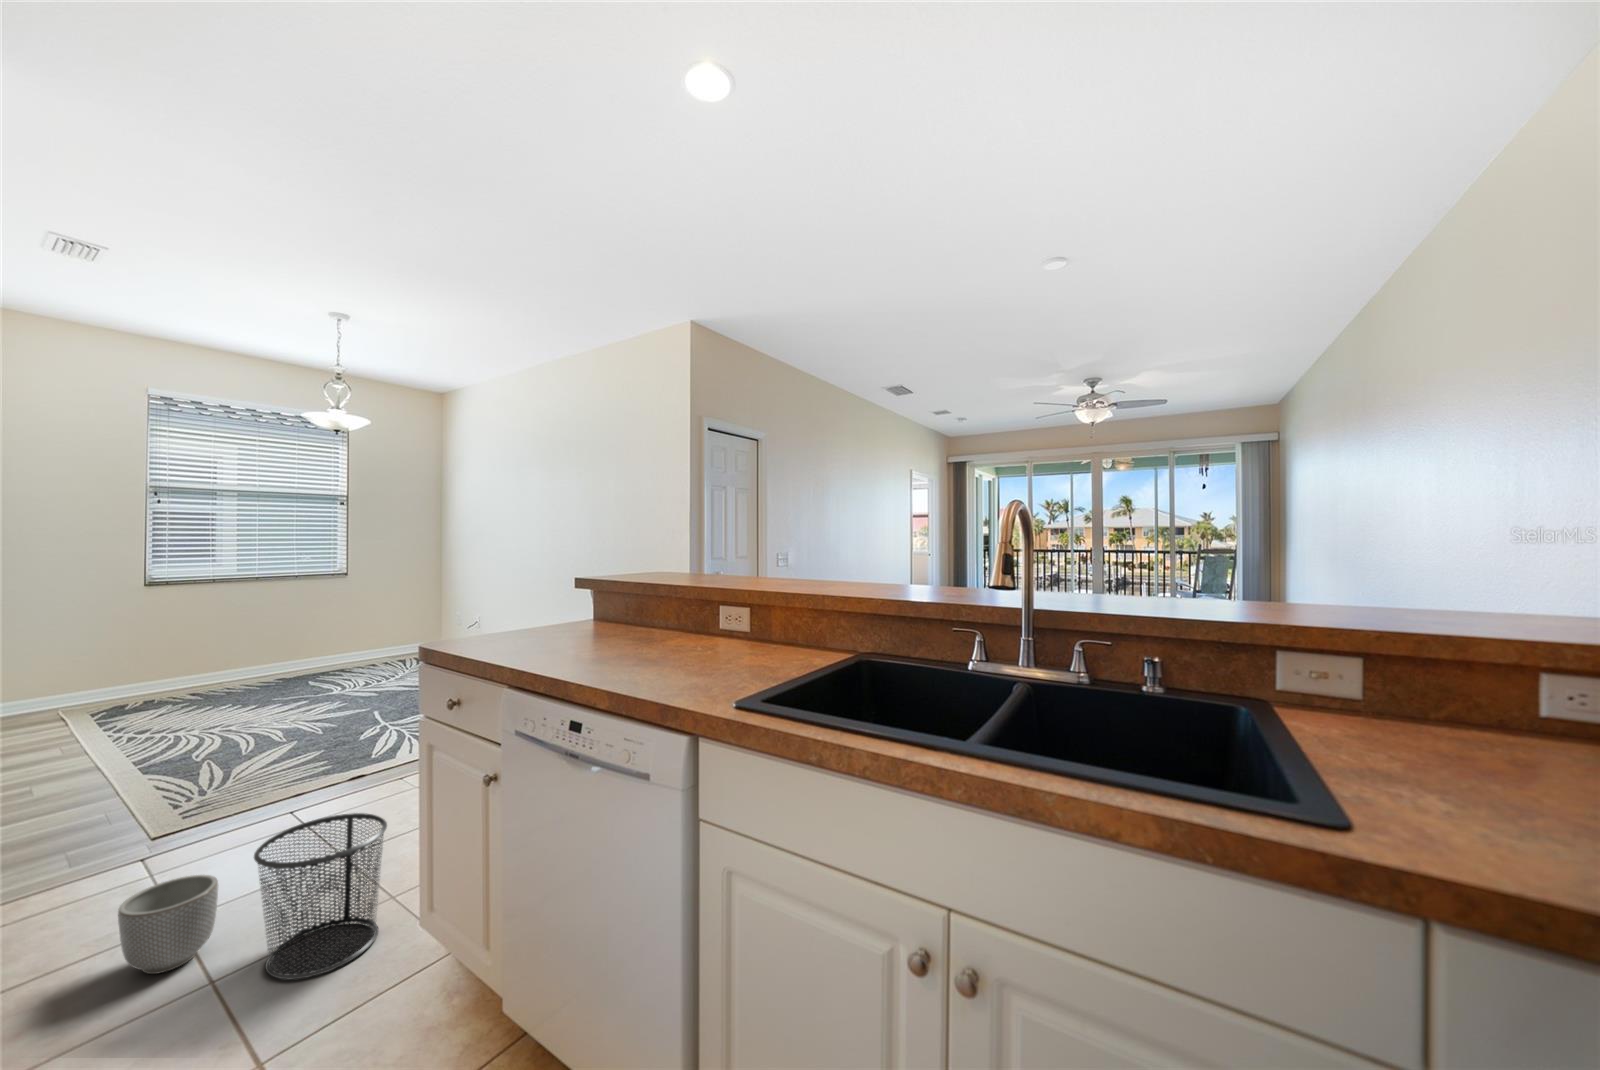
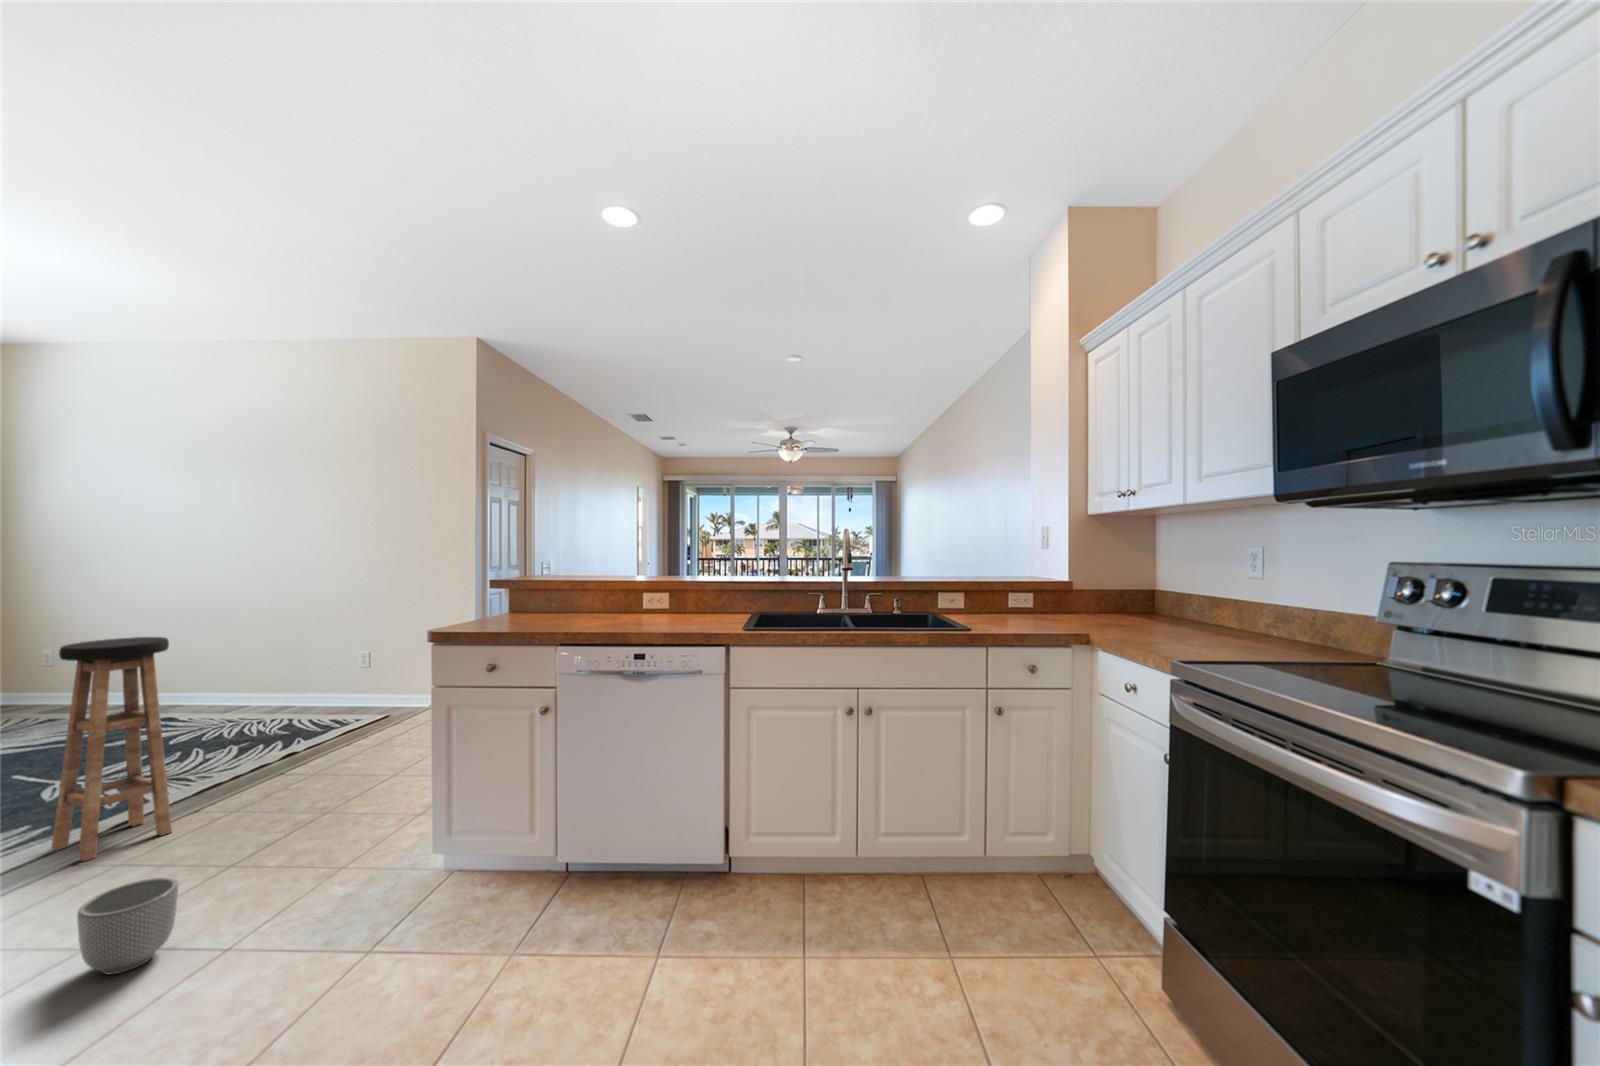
bar stool: none [300,617,382,816] -> present [51,637,172,861]
waste bin: present [254,813,387,979] -> none [243,792,362,933]

